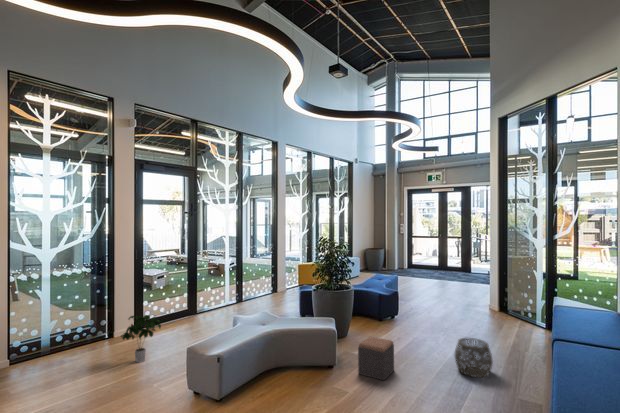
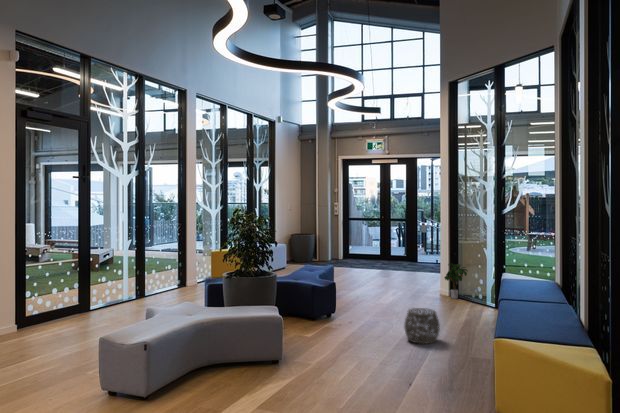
potted plant: present [121,315,161,362] -> present [444,263,467,299]
footstool: present [358,337,394,380] -> none [310,312,346,352]

